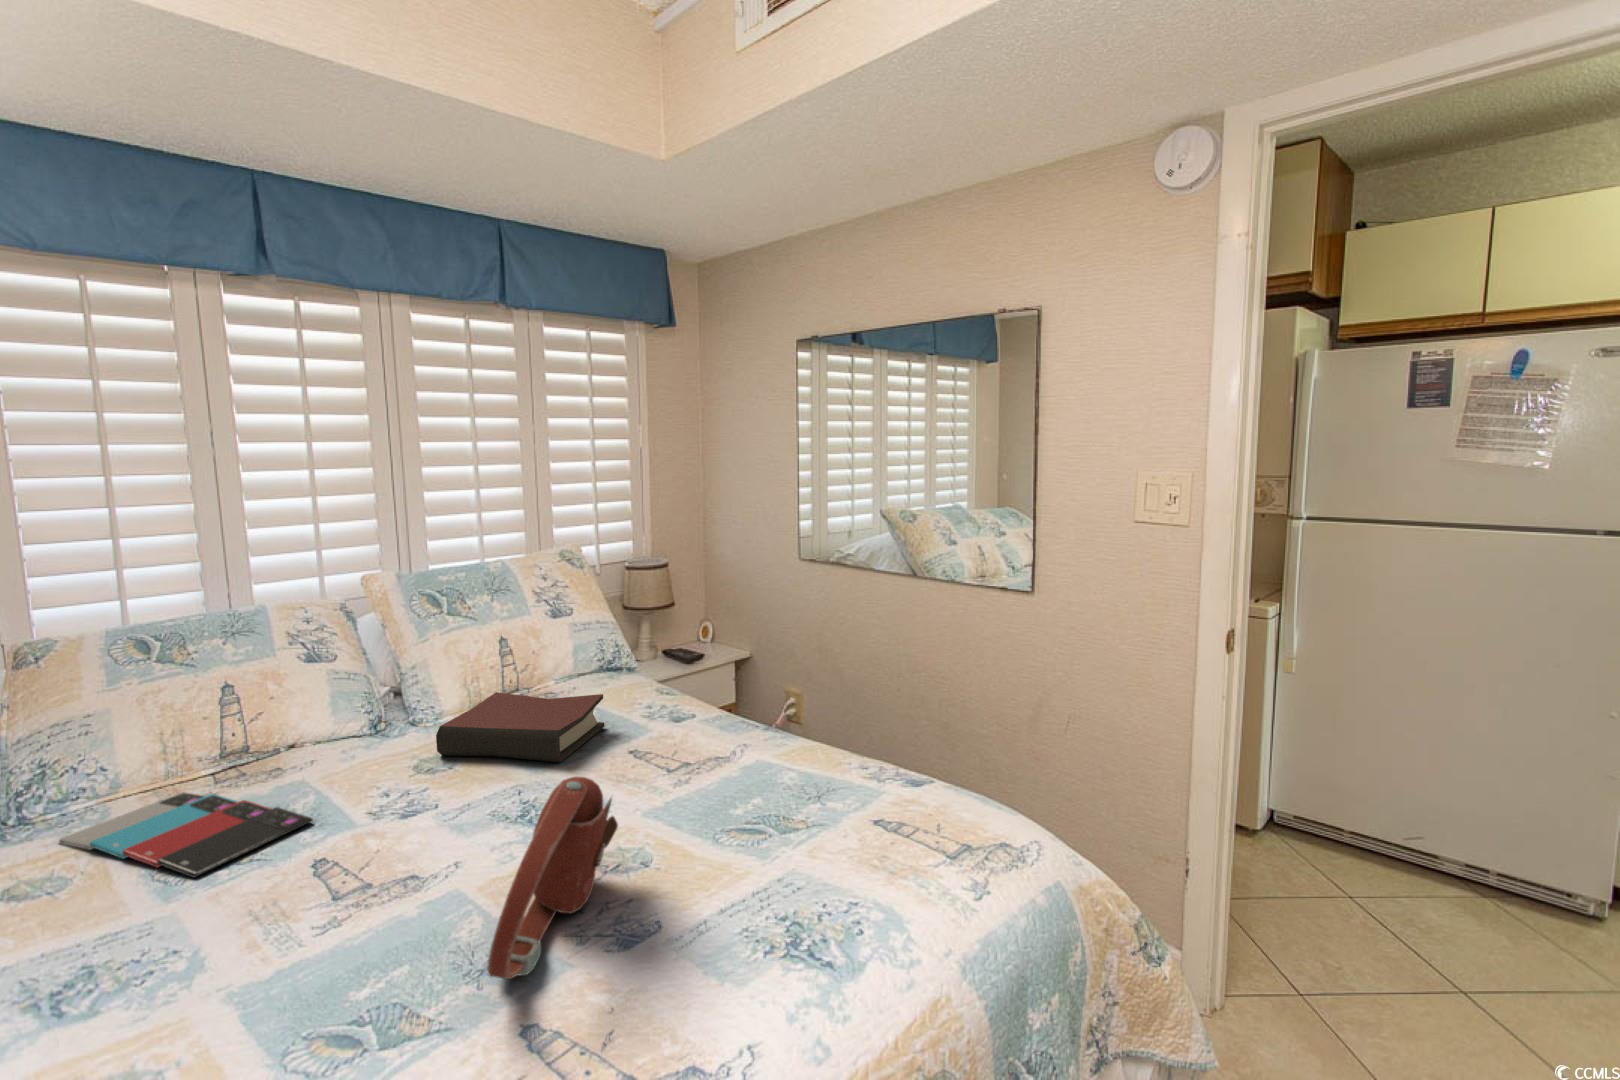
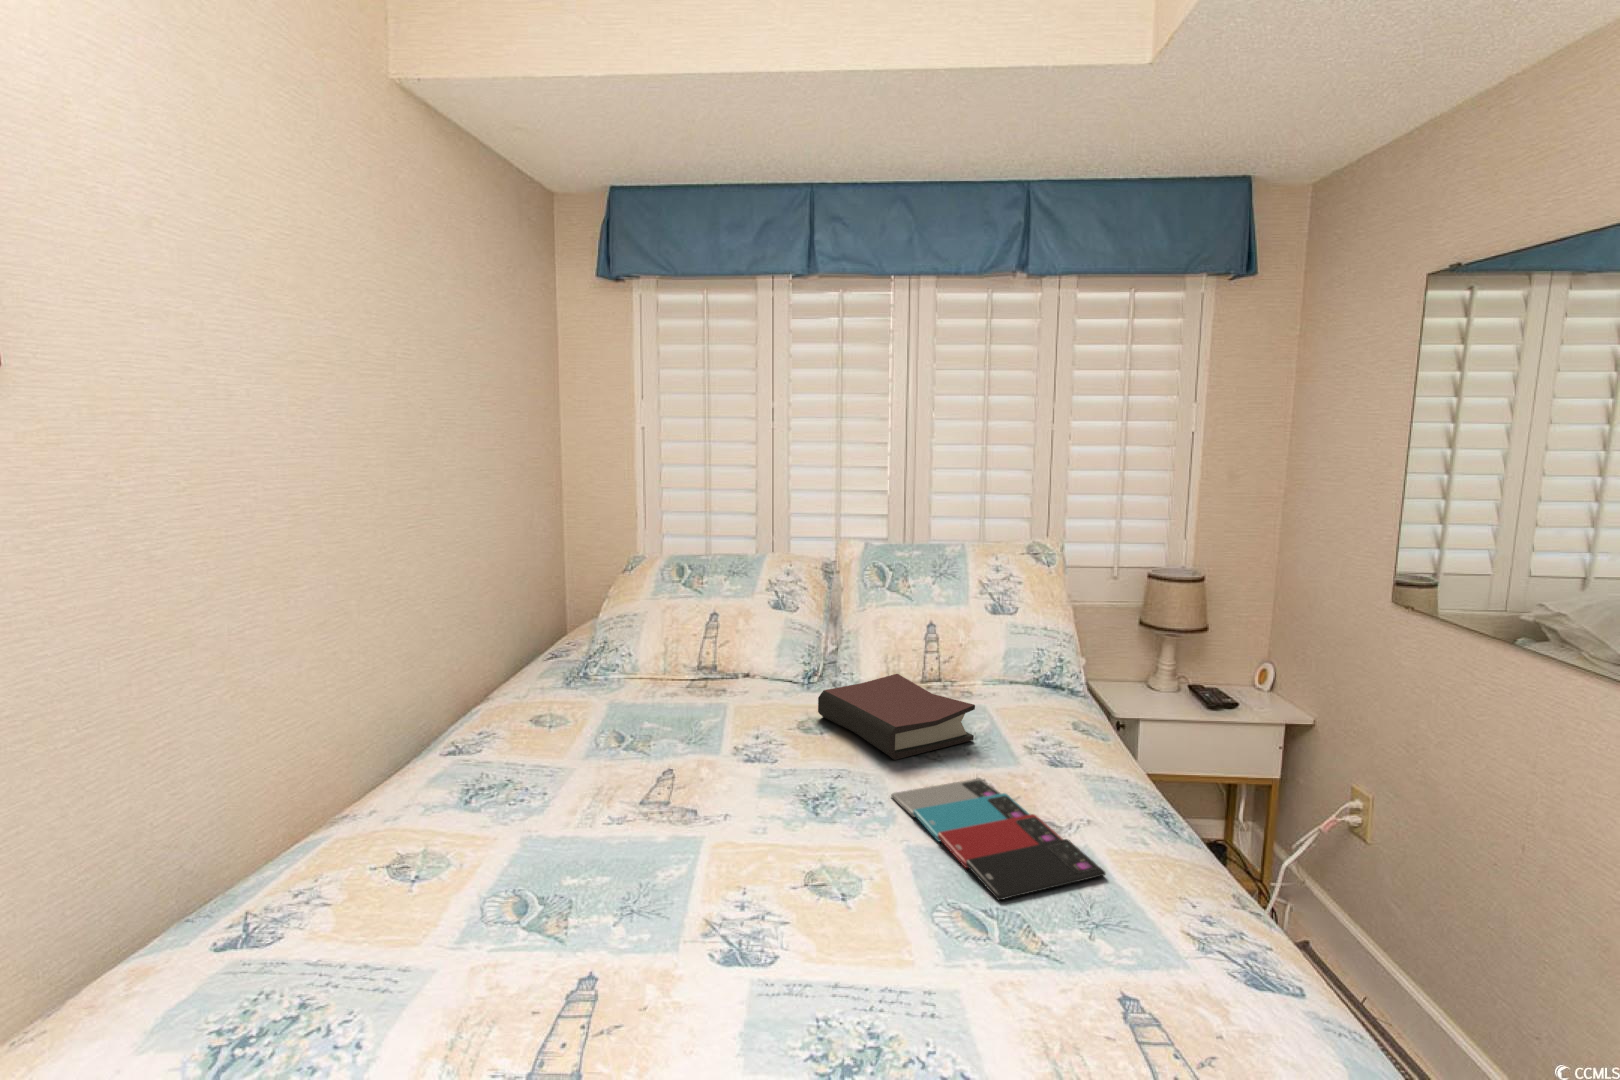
handbag: present [487,777,618,979] -> none [568,772,809,934]
smartphone: present [59,792,313,877] -> present [891,779,1106,900]

